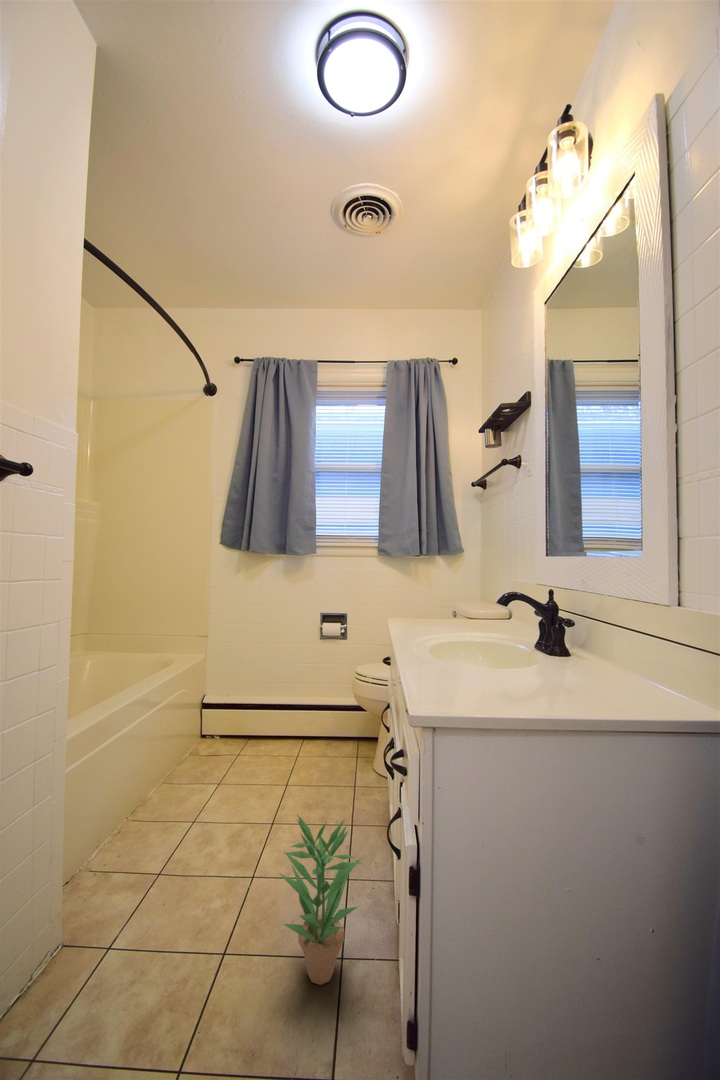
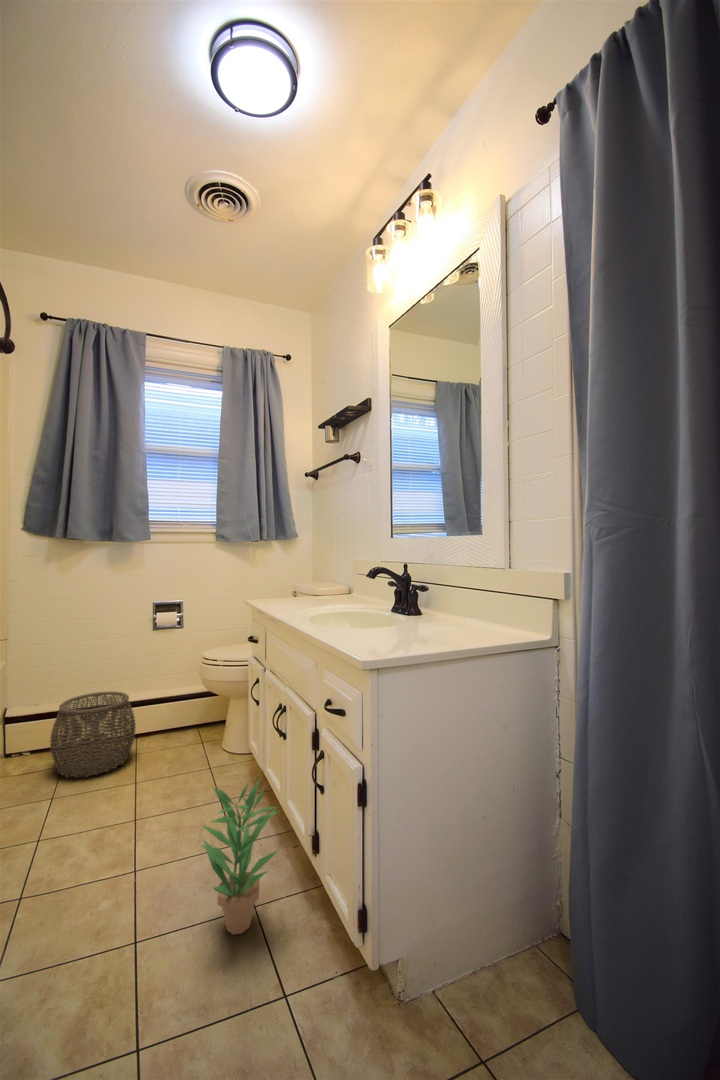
woven basket: none [228,692,297,769] -> present [50,691,136,778]

